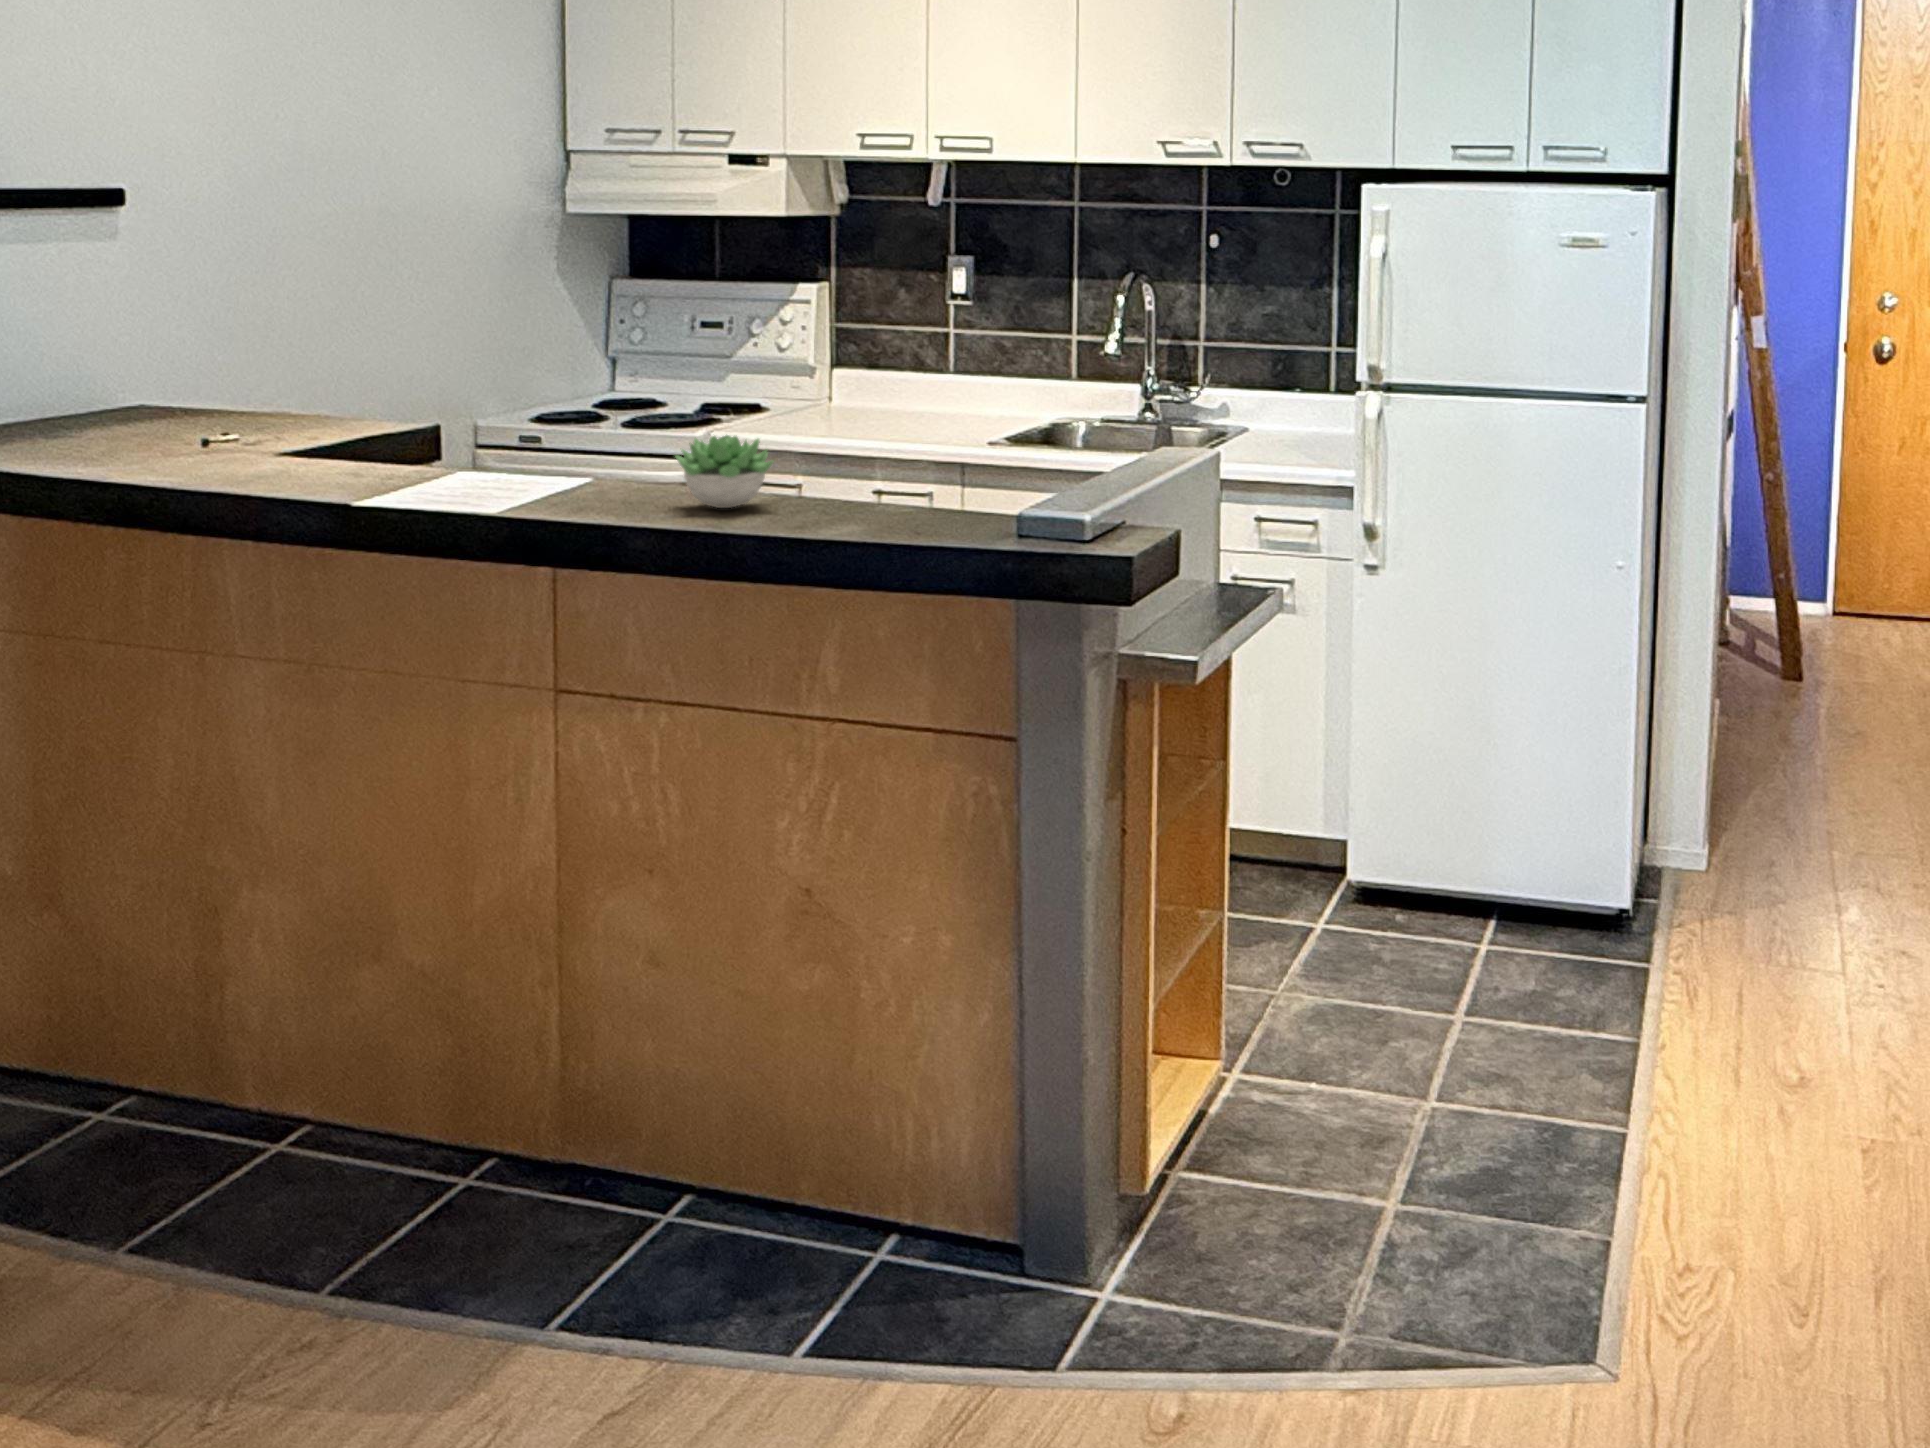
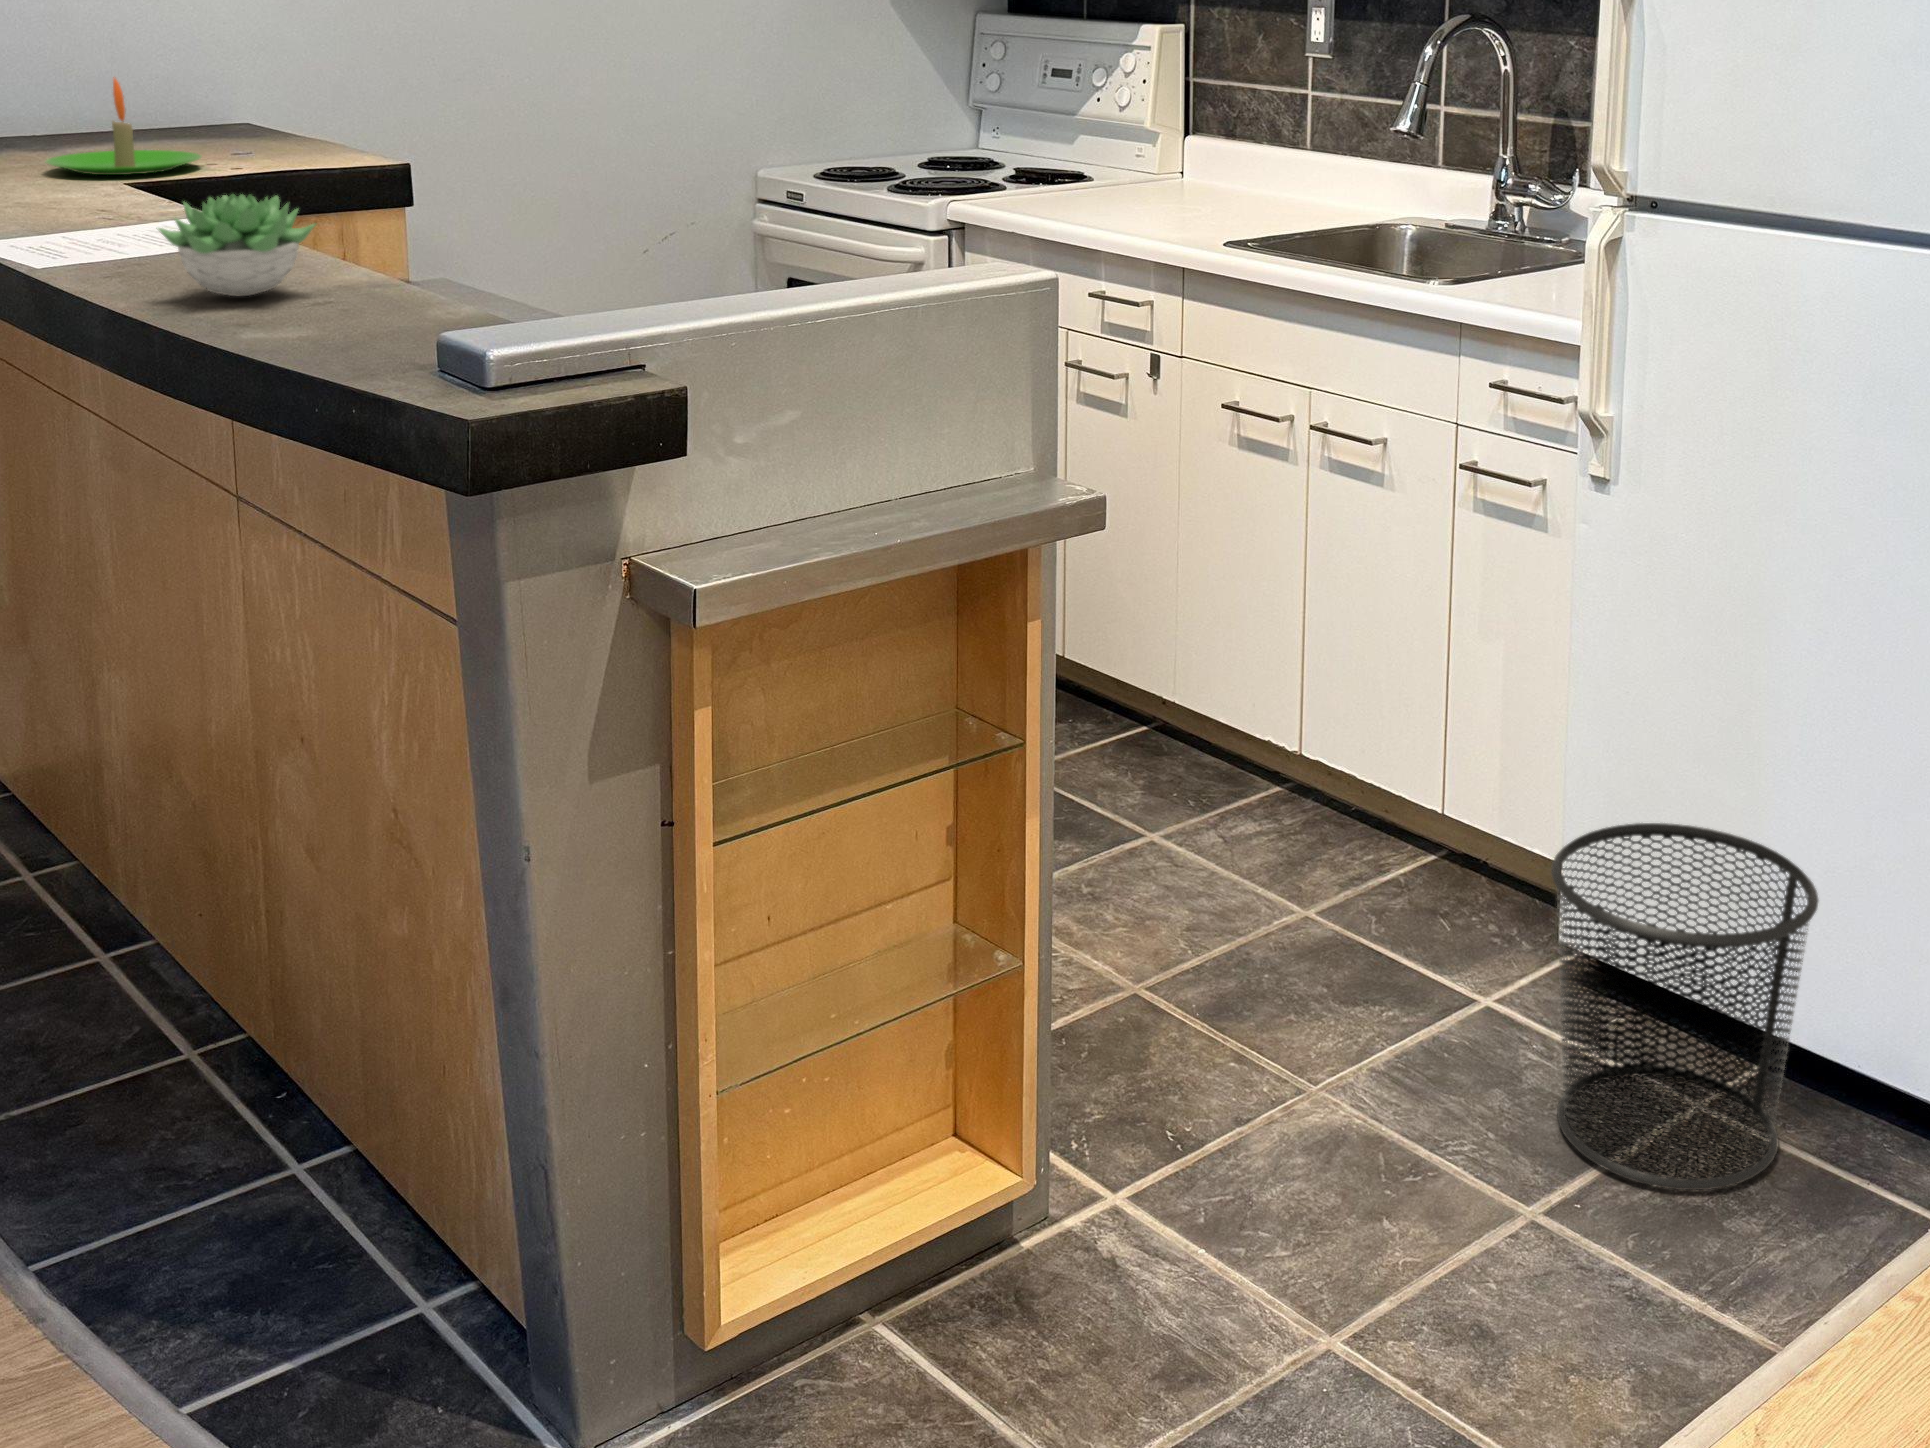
candle: none [155,364,291,449] -> present [45,78,201,175]
waste bin: none [1411,770,1571,981] -> present [1551,823,1819,1190]

